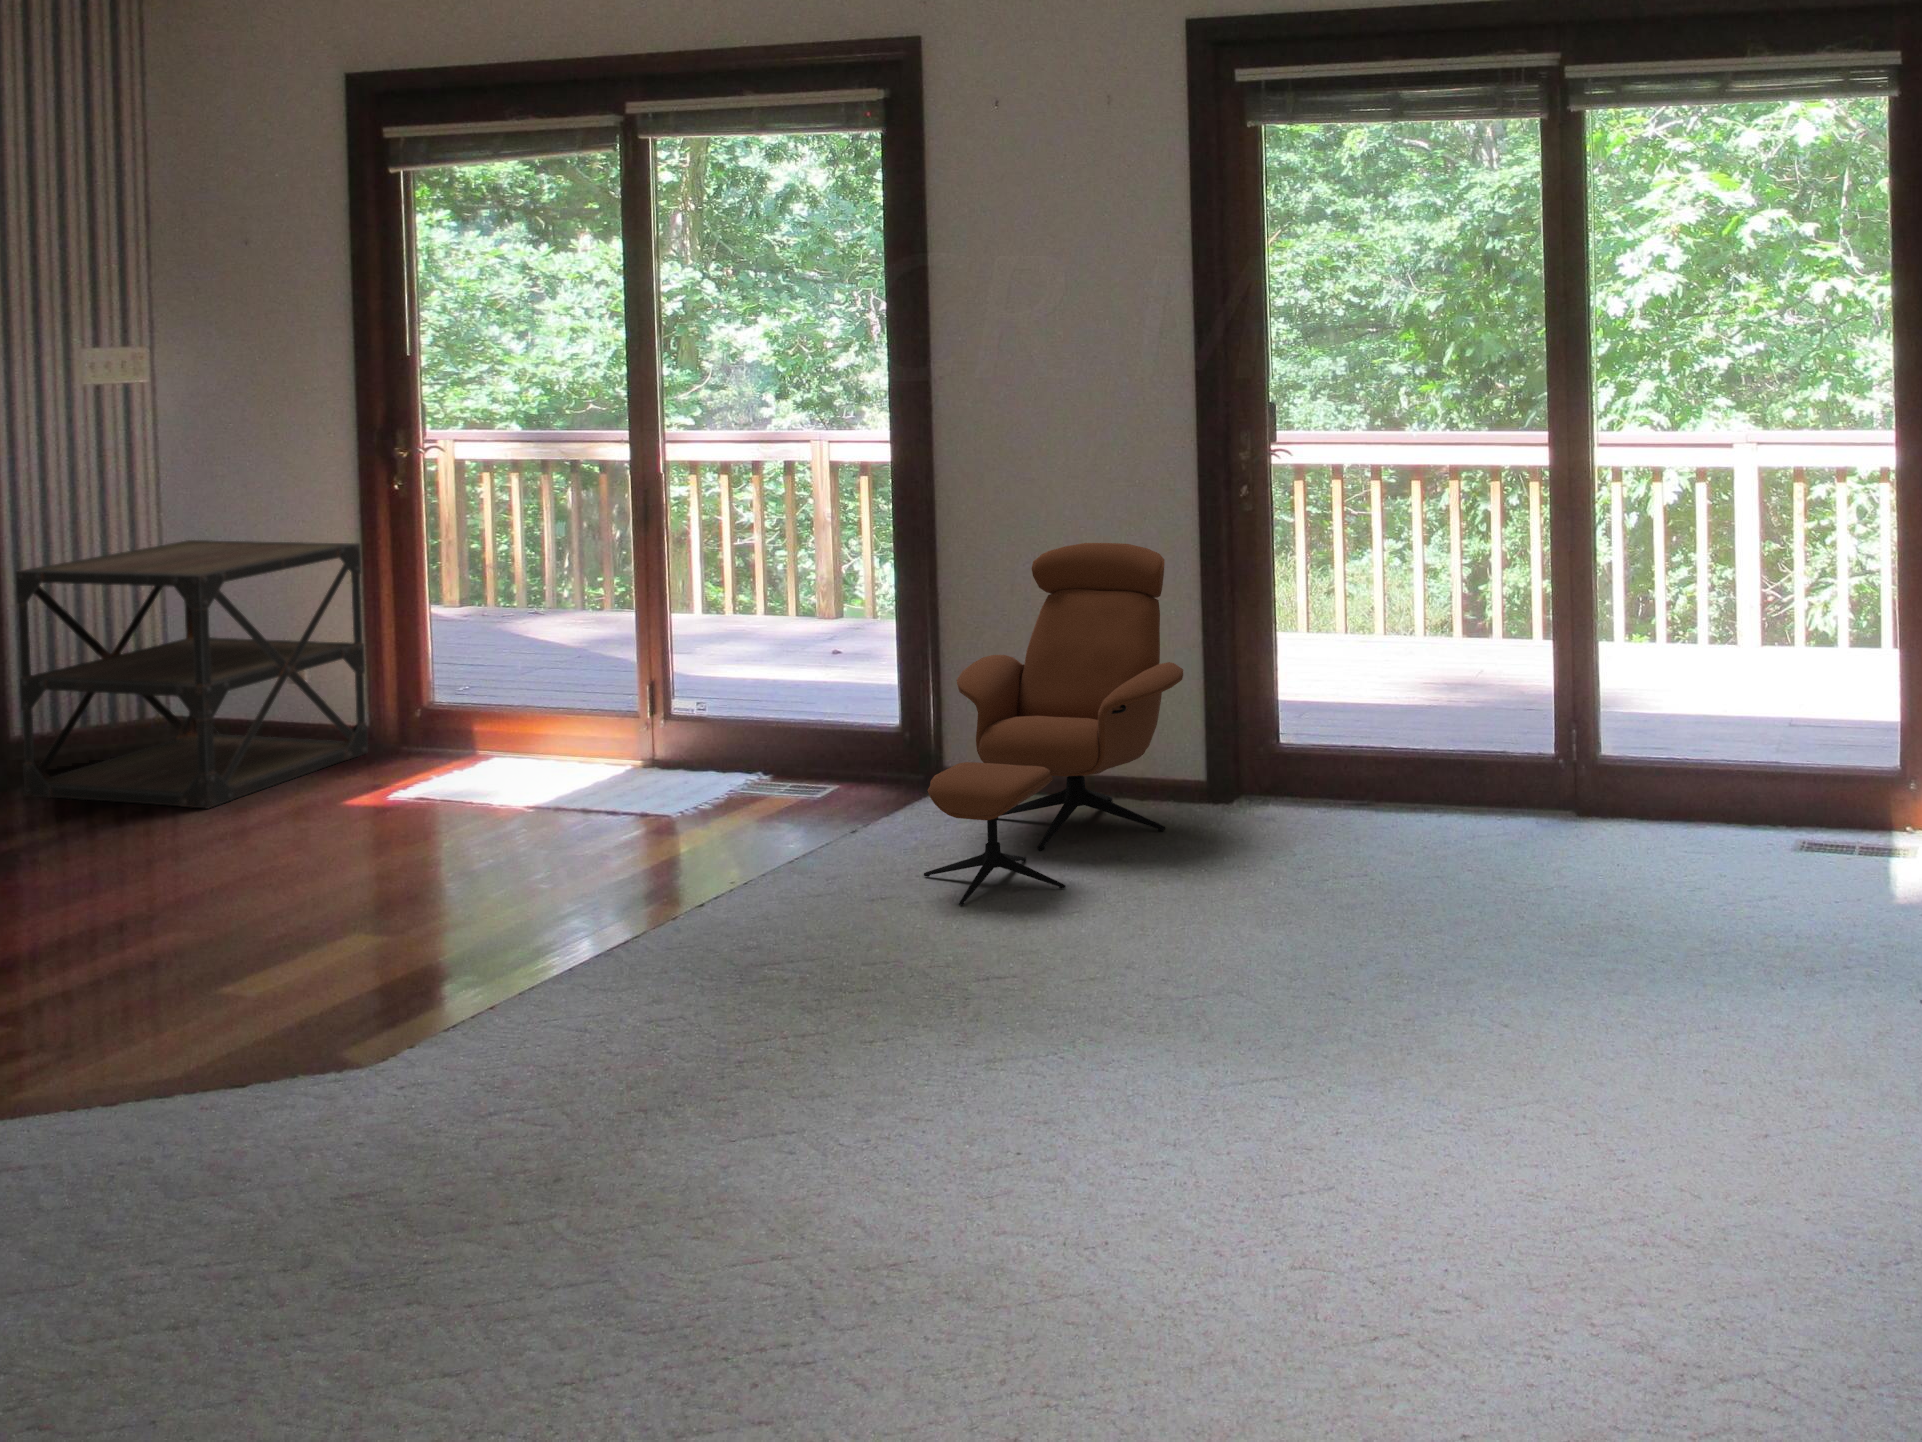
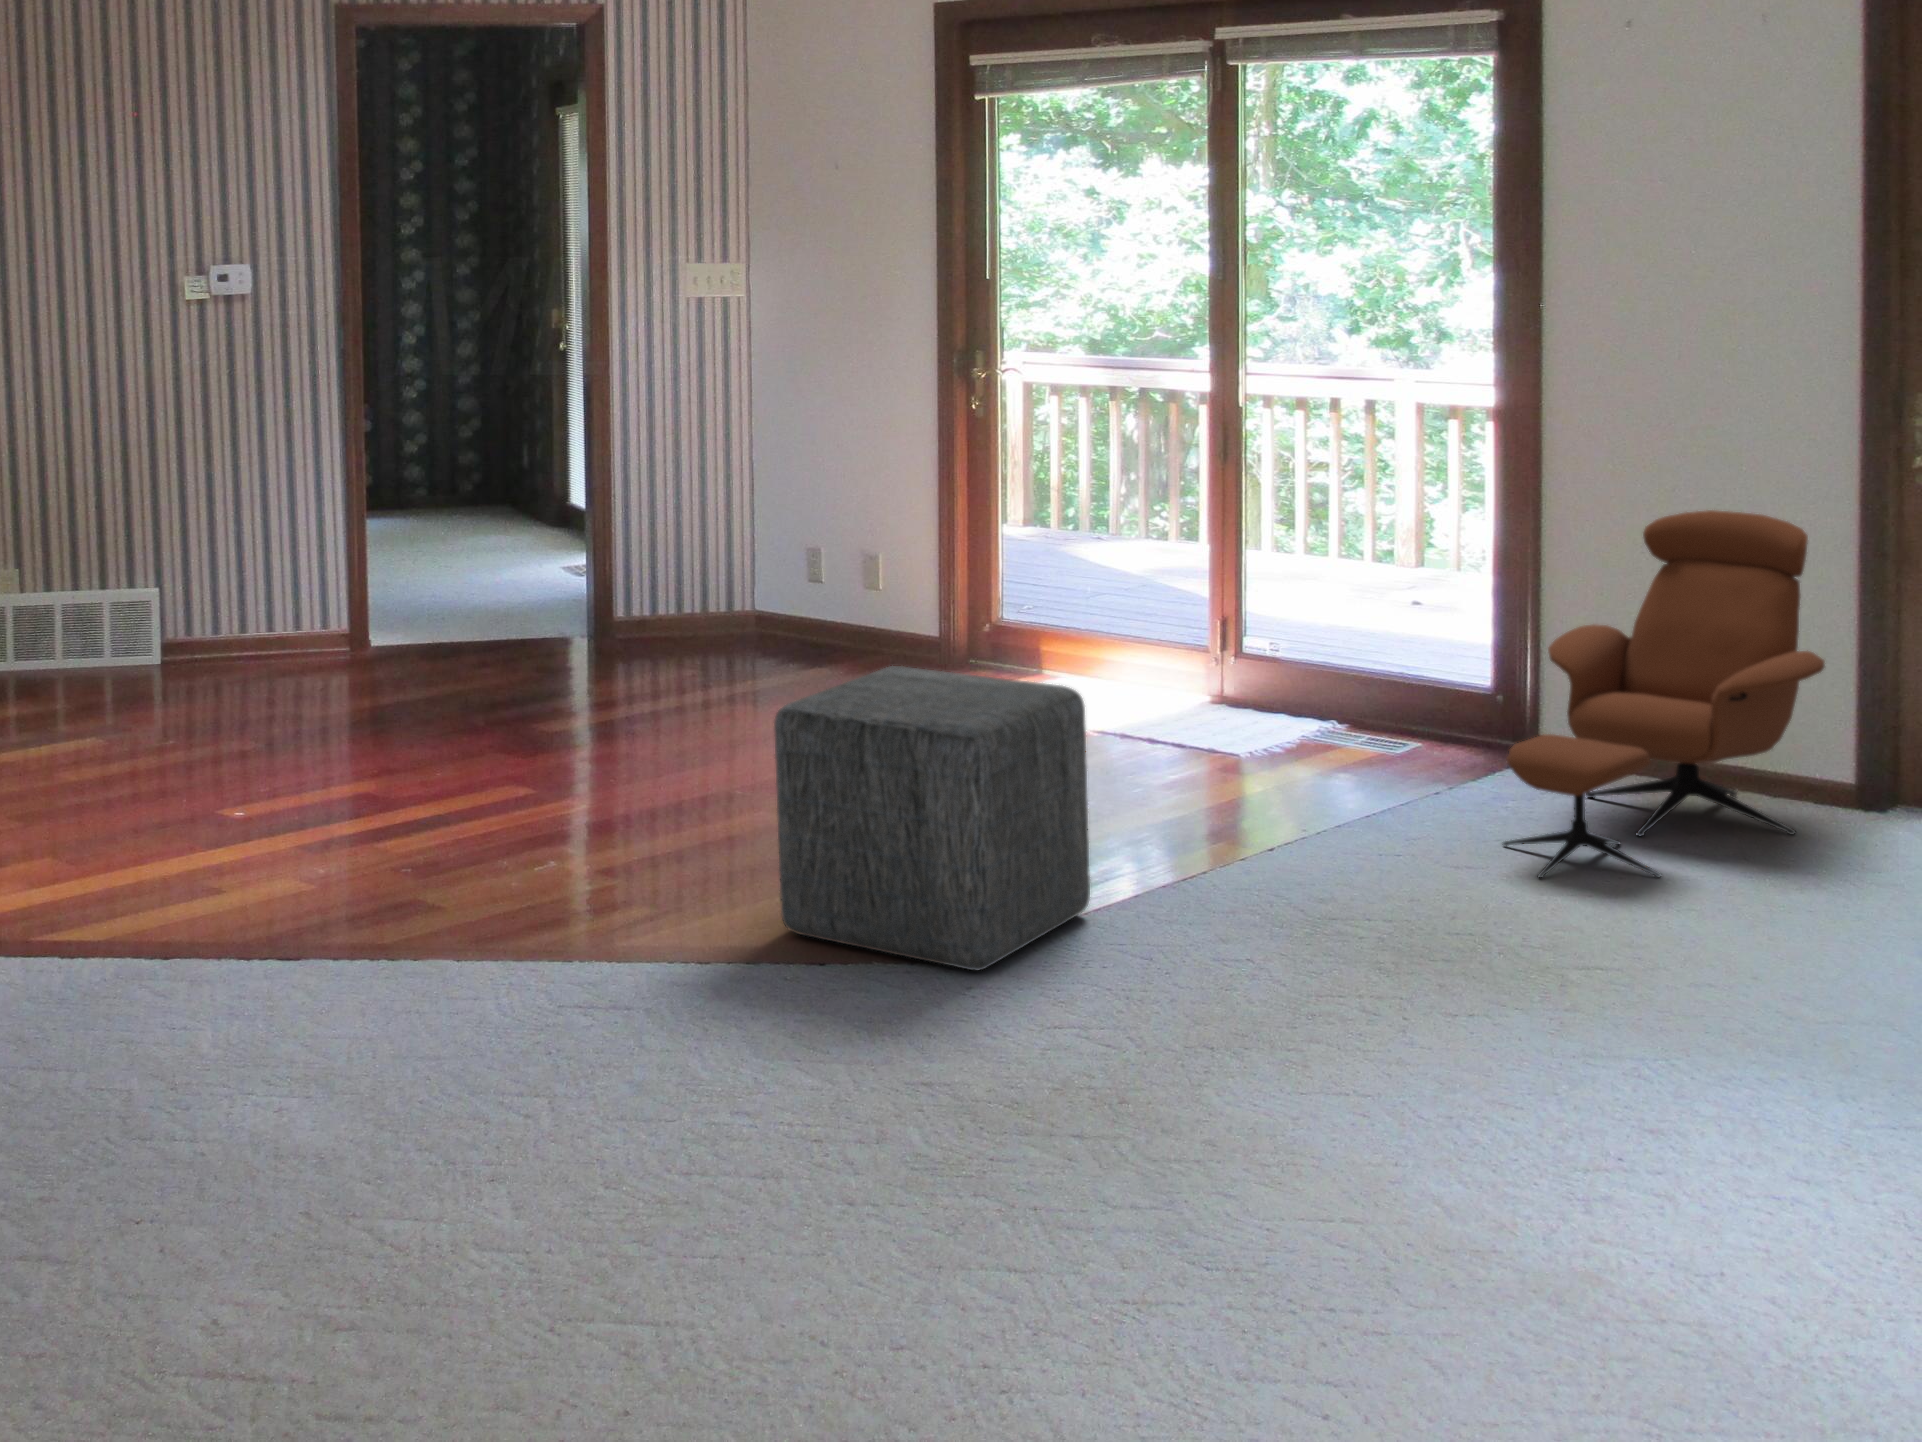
side table: present [16,540,368,808] -> none [640,447,939,697]
ottoman: none [126,764,516,1114] -> present [774,666,1090,971]

